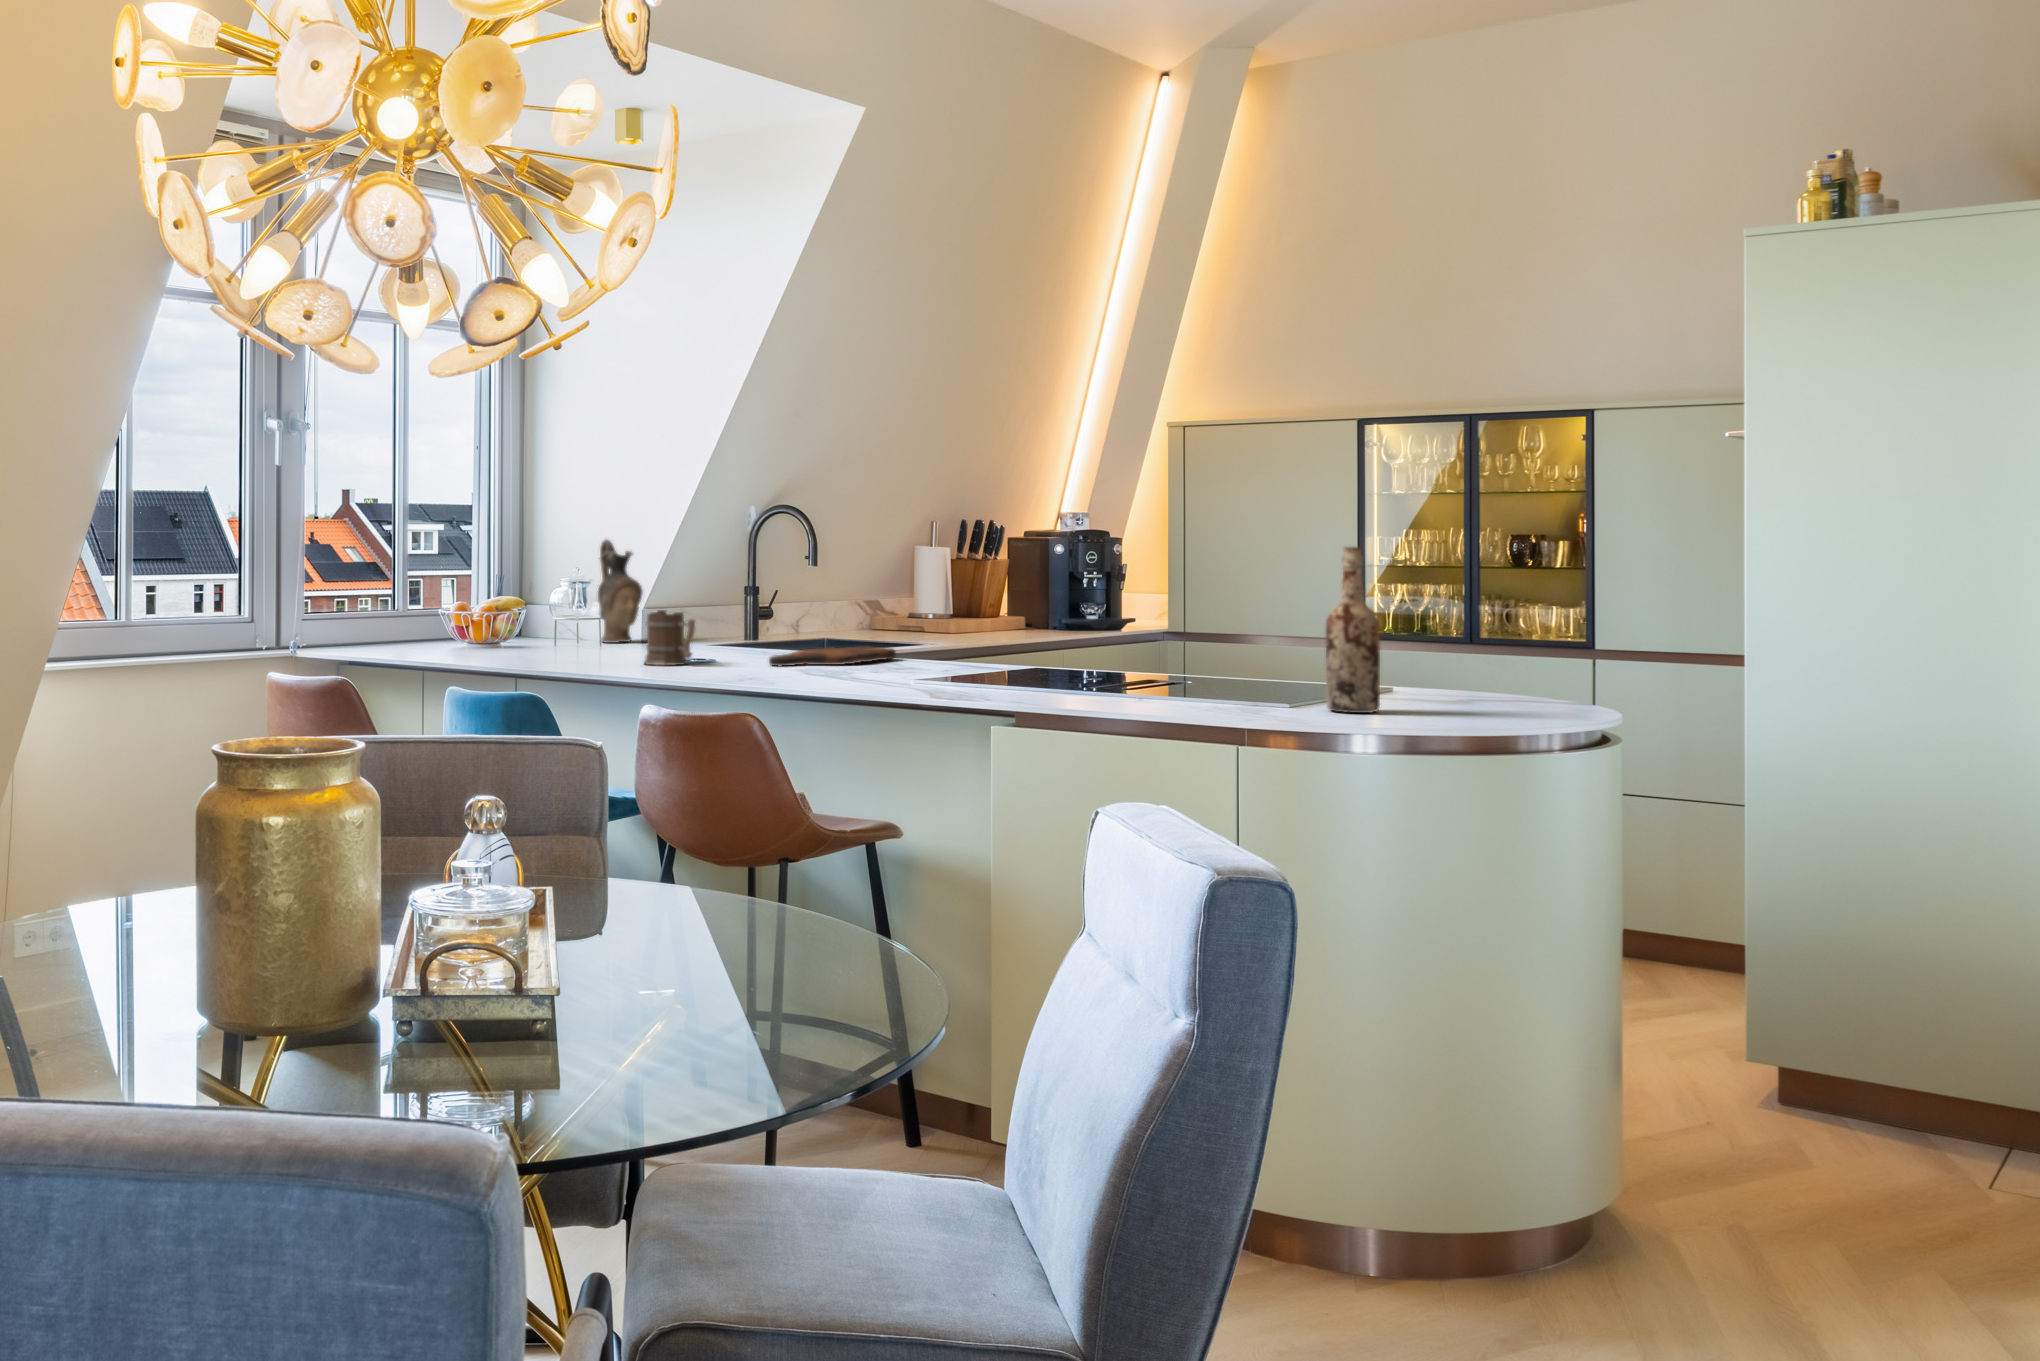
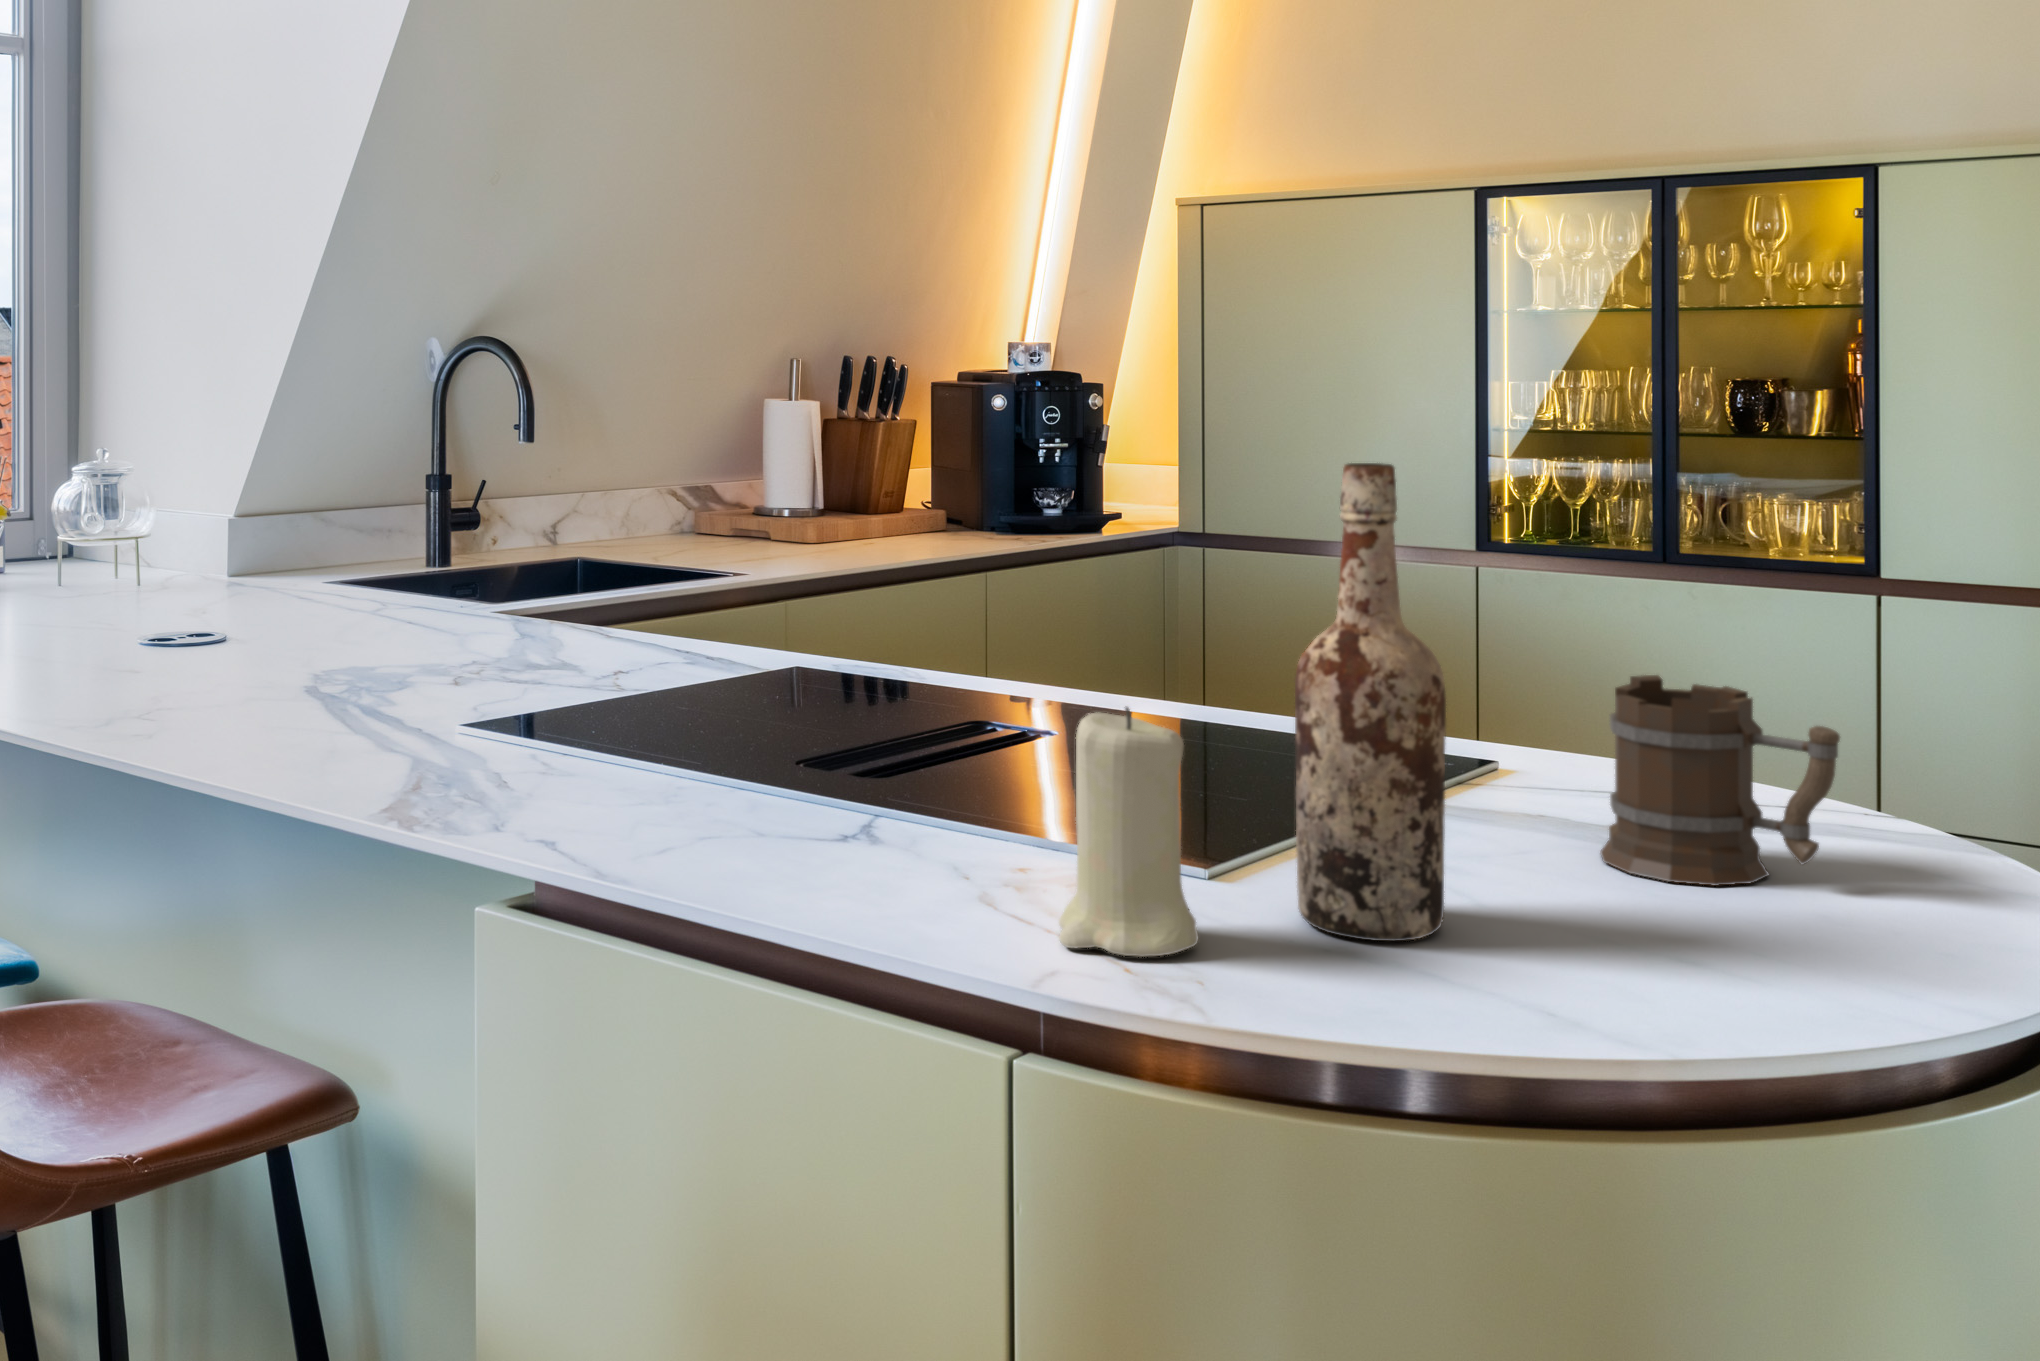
ceramic pitcher: present [598,540,642,643] -> none [143,397,220,577]
mug: present [644,610,695,666] -> present [1601,675,1840,886]
candle: none [1244,631,1296,714] -> present [1059,707,1198,957]
cutting board: present [769,647,896,666] -> none [271,607,560,661]

